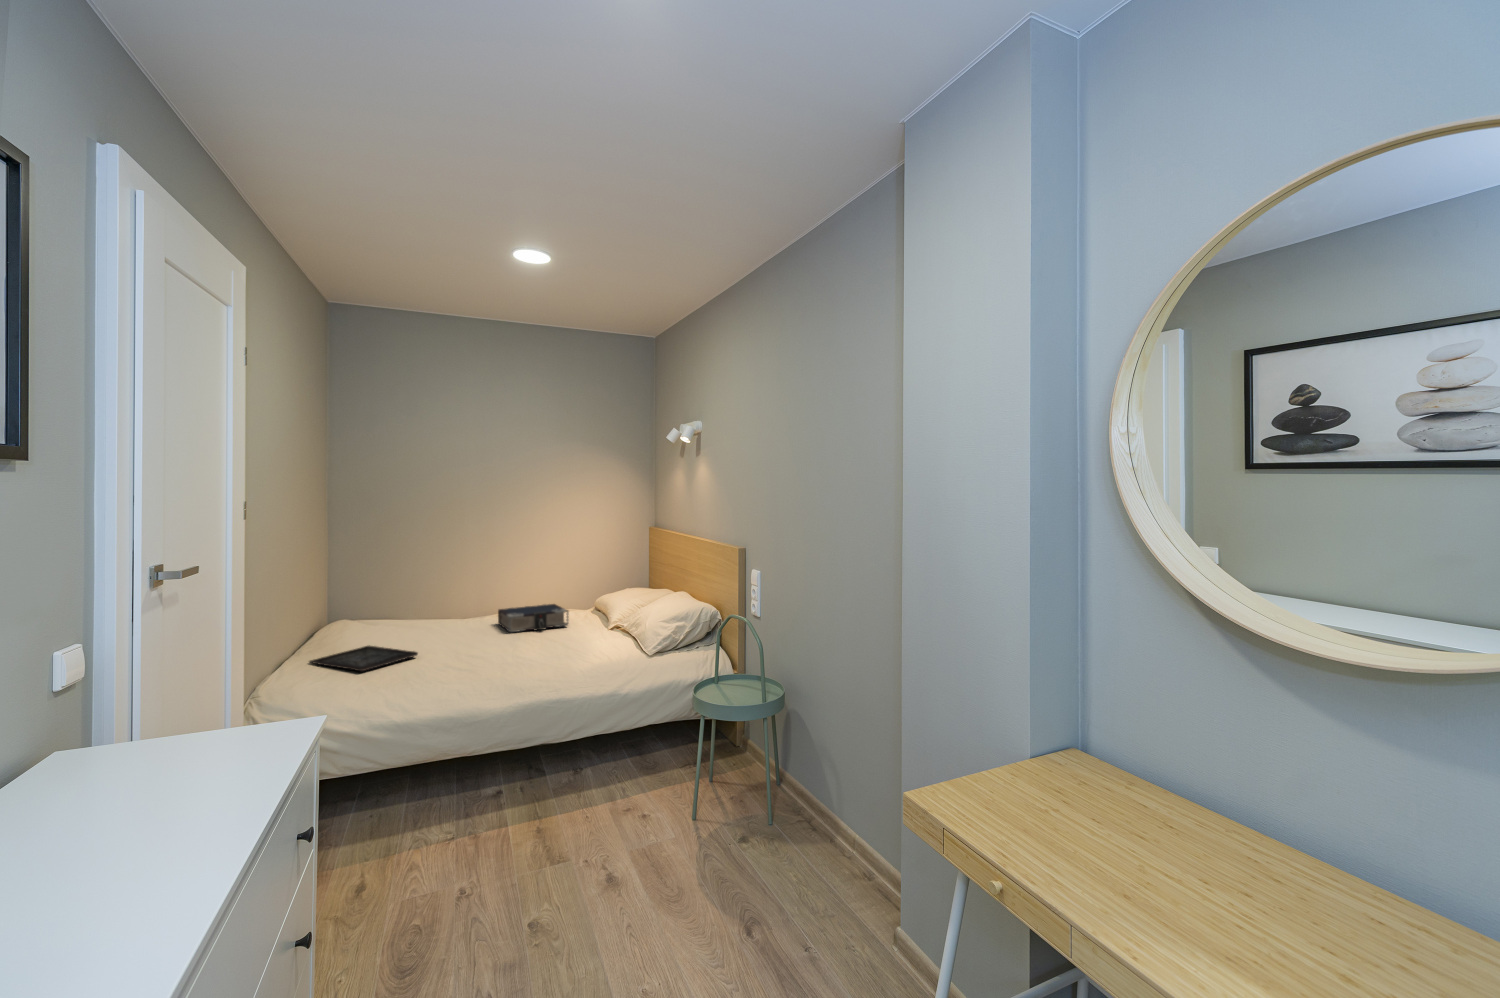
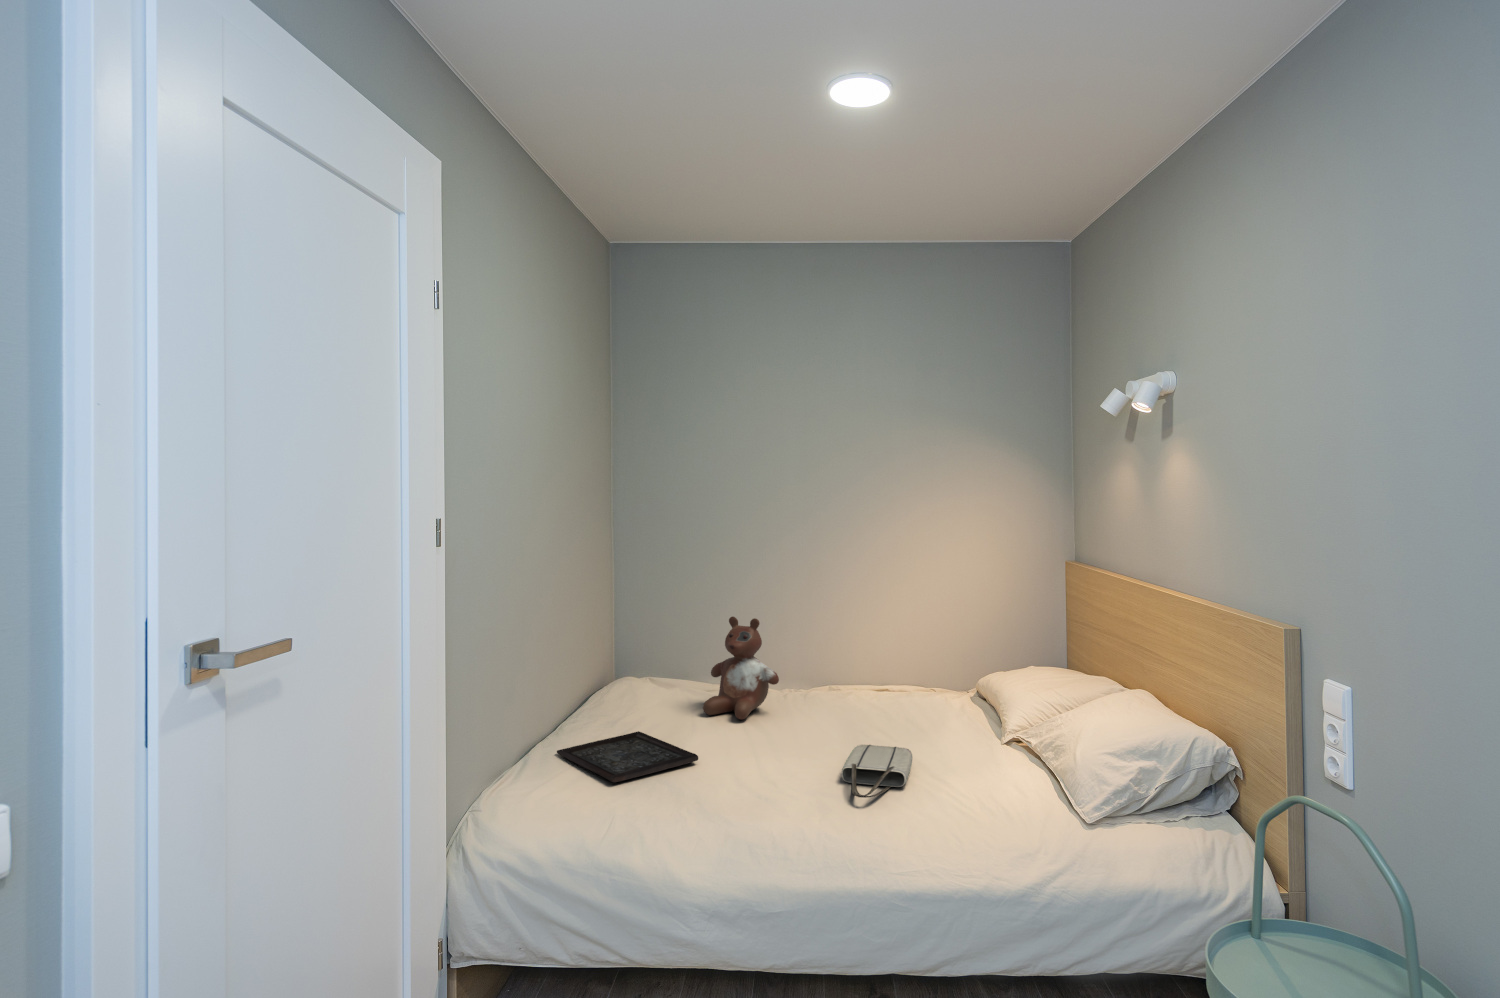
stuffed bear: none [413,568,467,634] -> present [703,617,779,720]
book: present [498,604,568,632] -> none [825,684,934,729]
tote bag: none [515,635,557,659] -> present [842,745,912,798]

